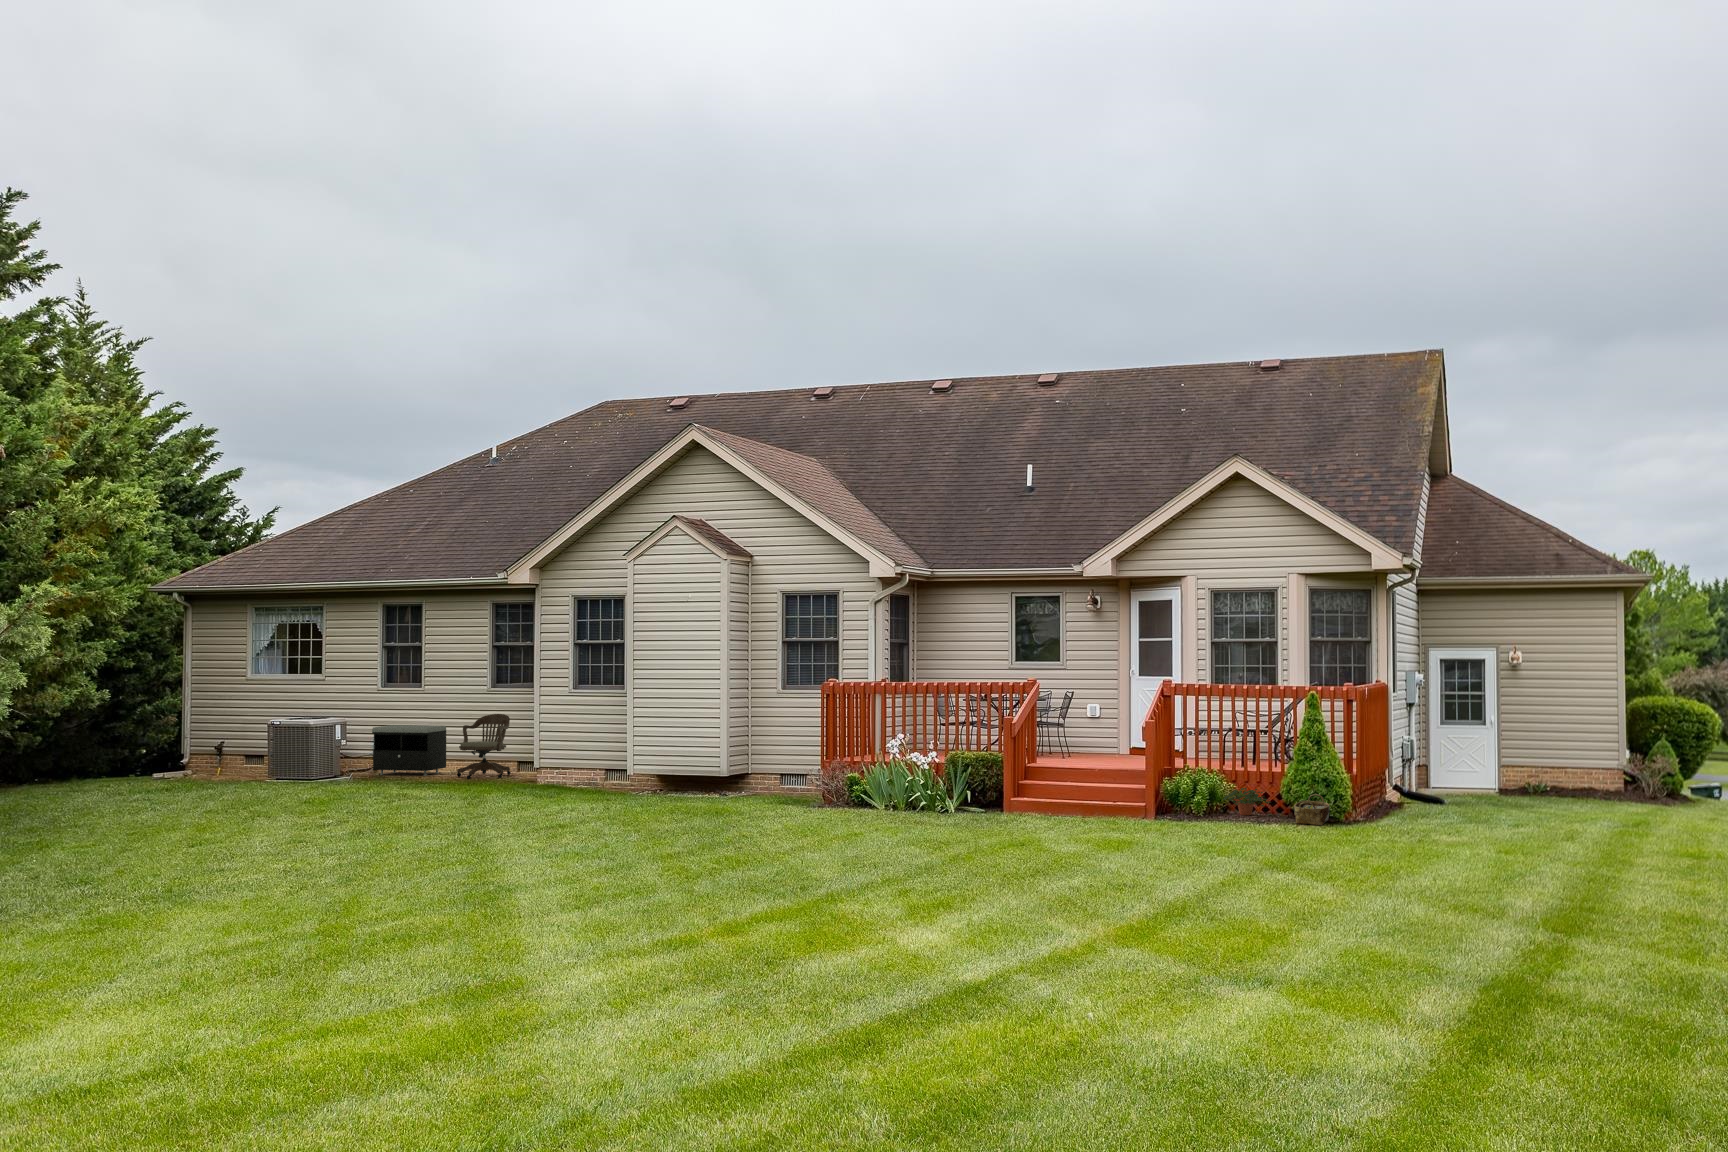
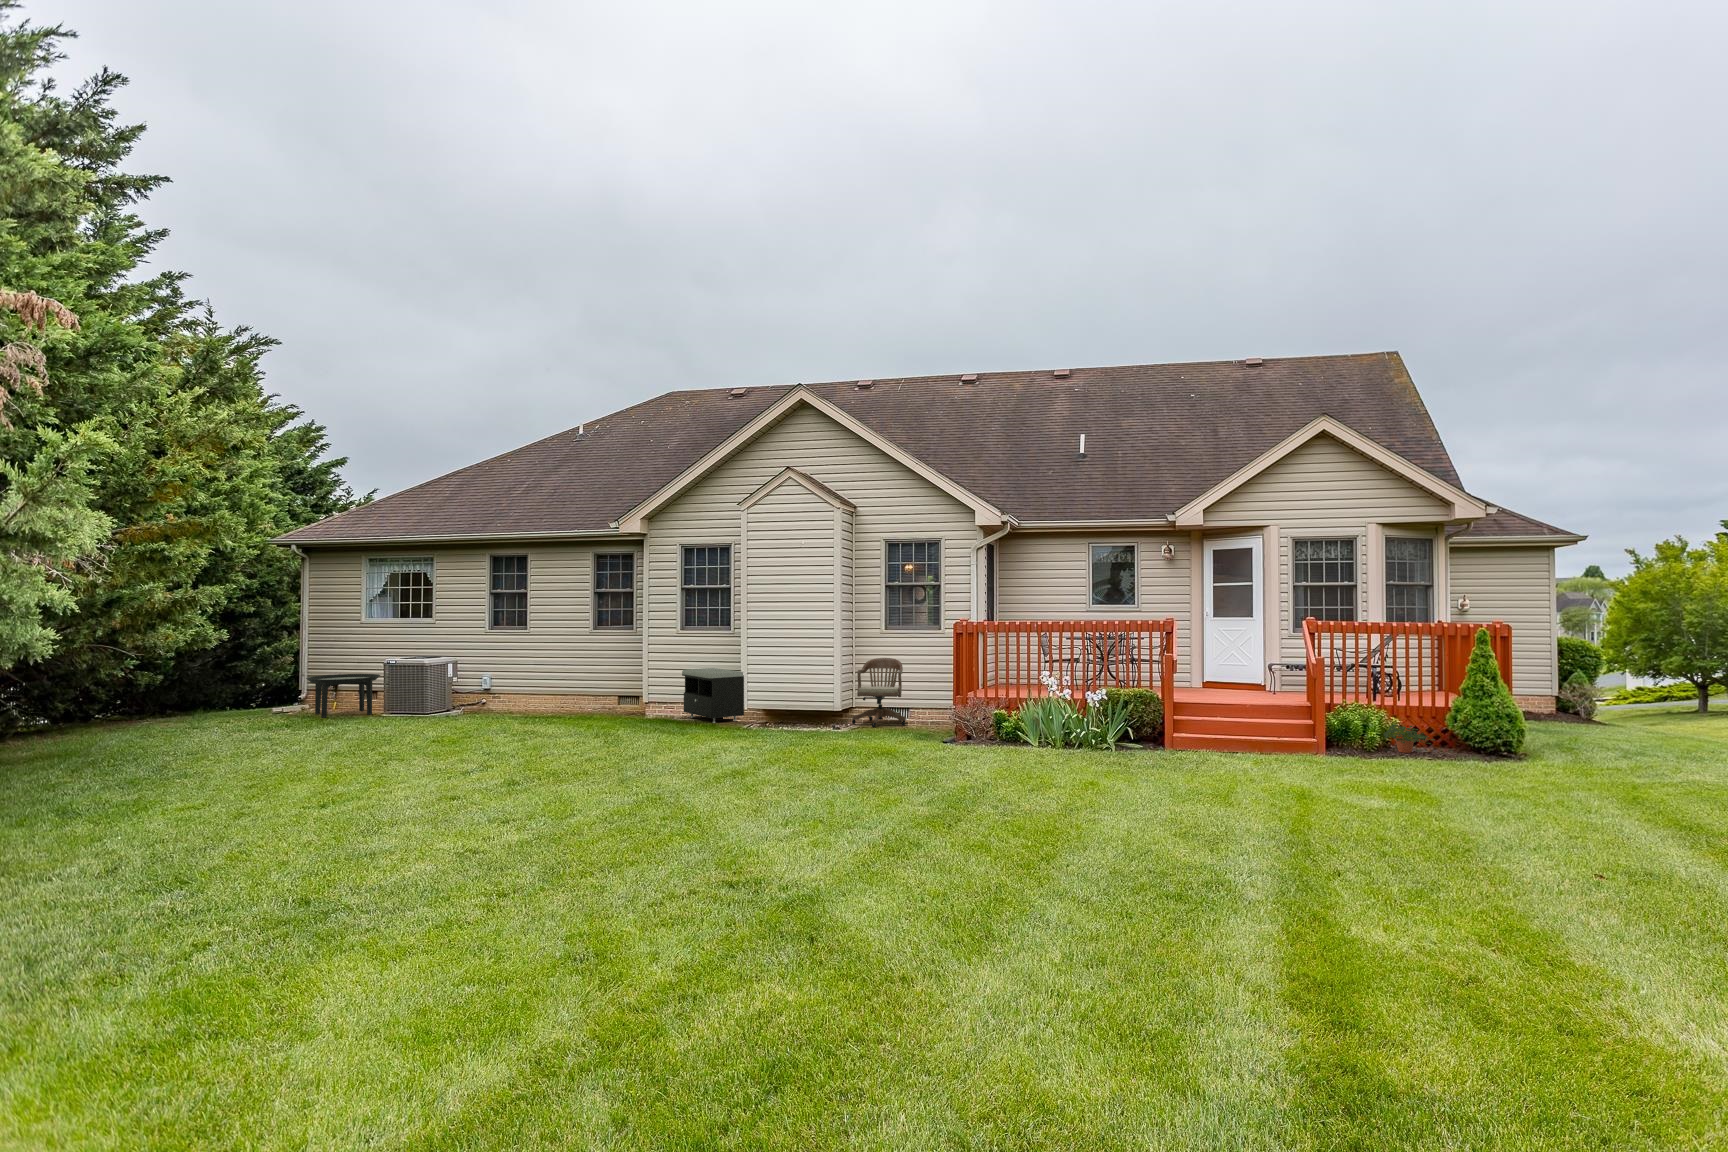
chair: present [457,714,511,779] -> present [852,658,906,727]
storage bench: present [372,725,446,776] -> present [682,668,744,723]
round table: none [193,734,267,780] -> present [306,674,380,718]
woven basket: present [1294,794,1330,825] -> none [1481,732,1522,766]

